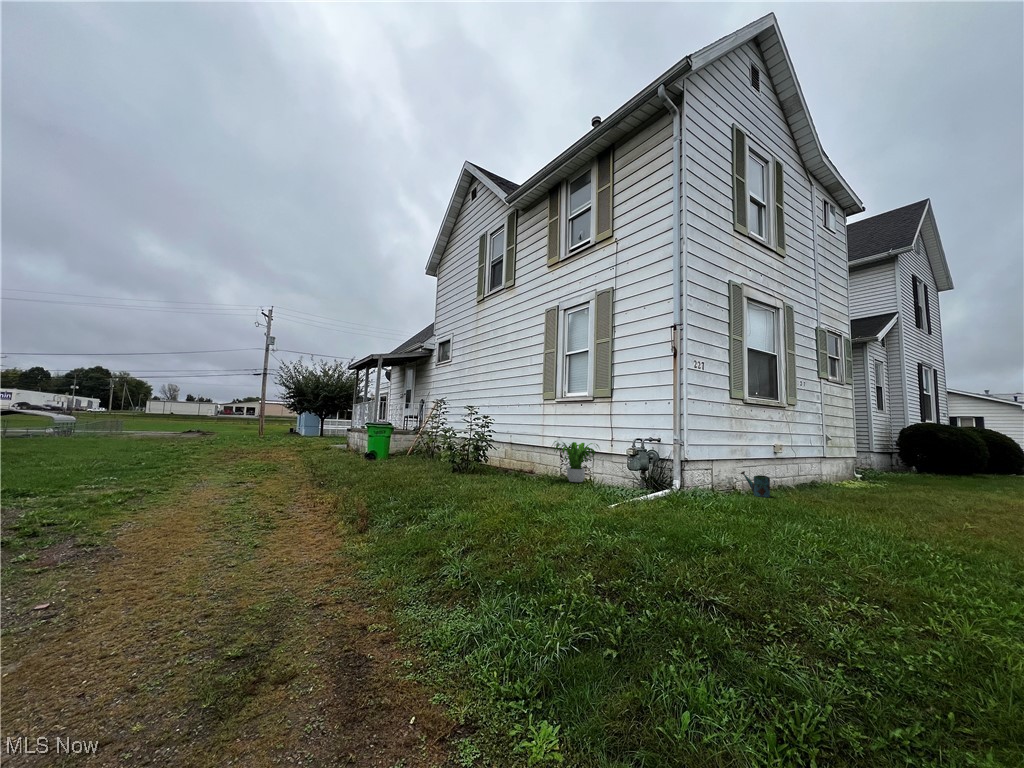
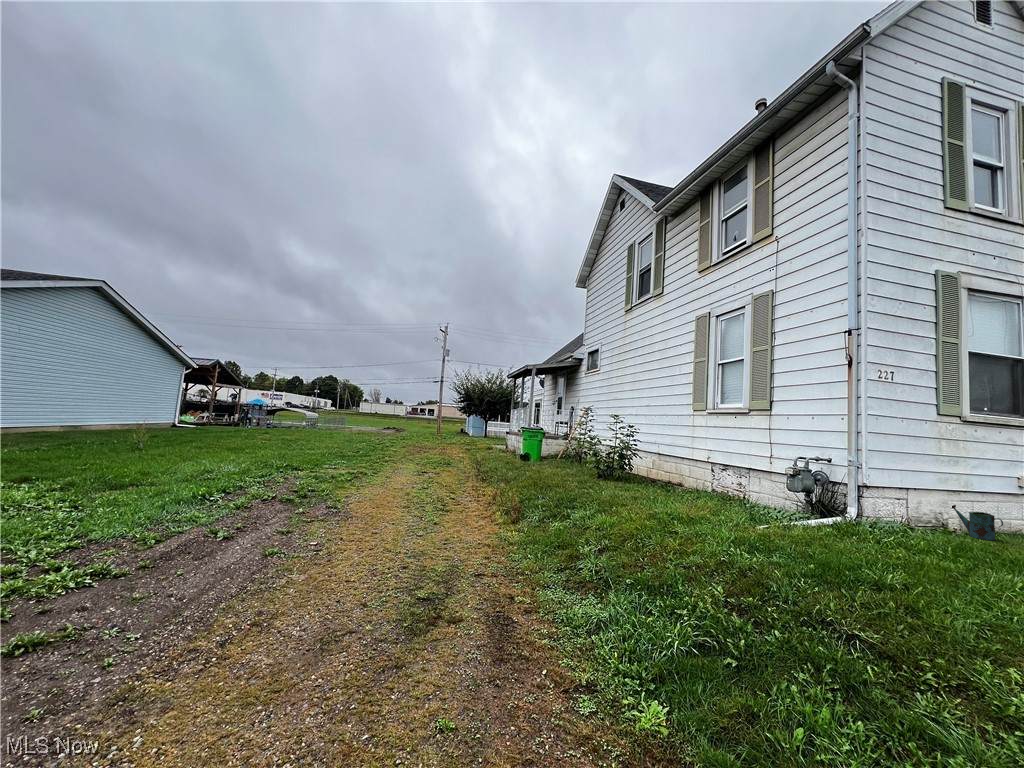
potted plant: present [554,441,599,482] -> none [699,454,757,499]

